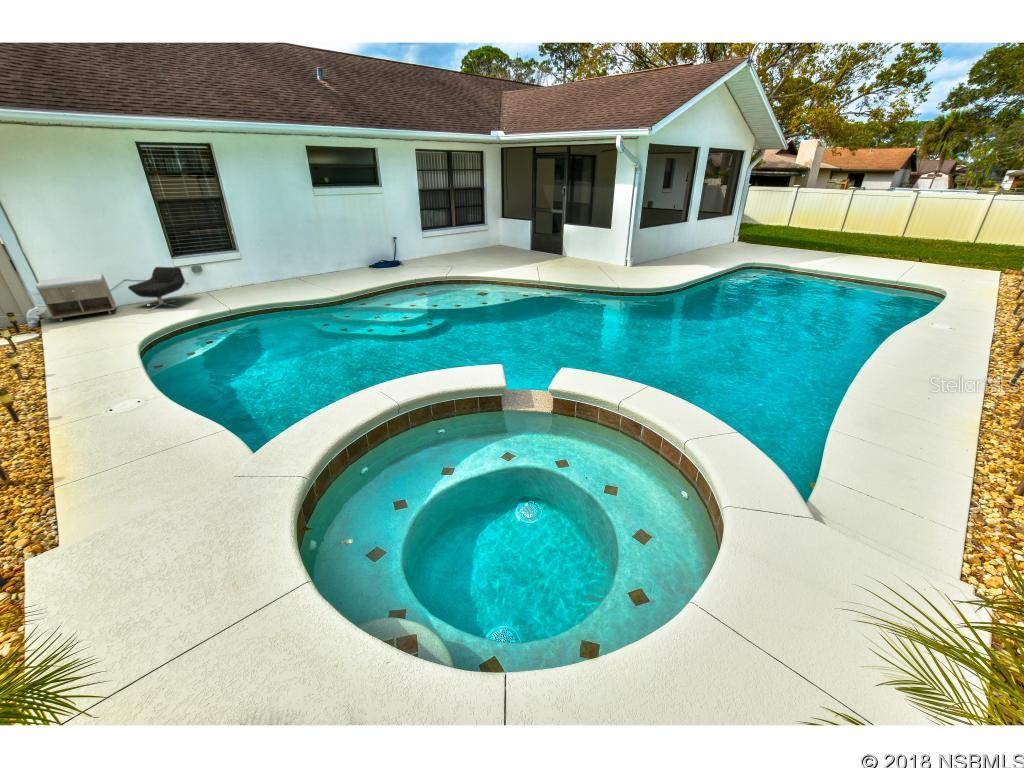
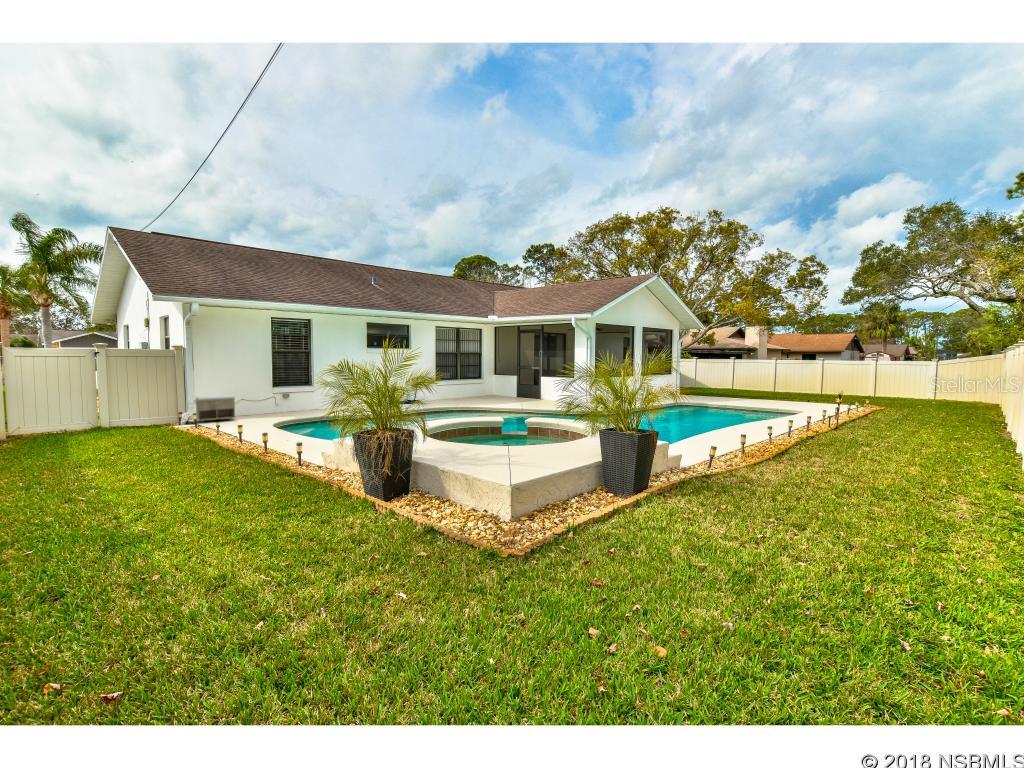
lounge chair: present [128,267,185,309] -> none [245,393,280,419]

